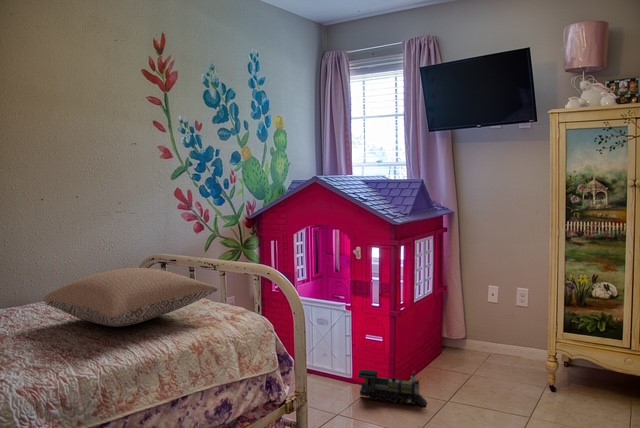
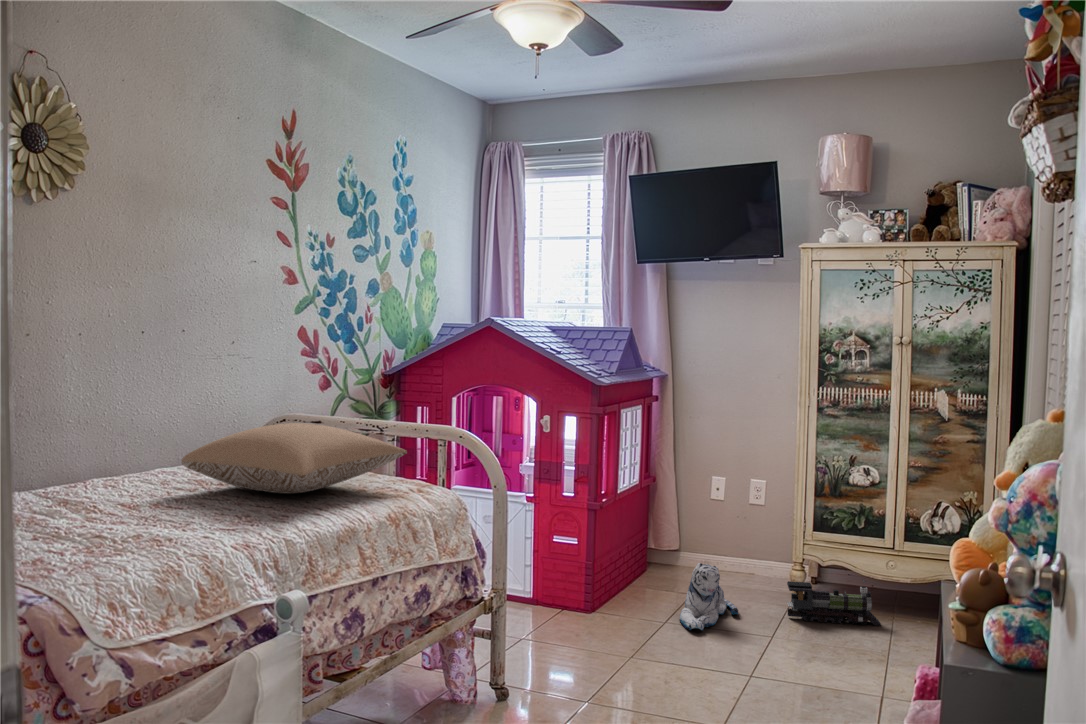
plush toy: none [458,355,505,408] -> present [680,563,738,630]
toy train: present [358,370,426,406] -> present [787,580,881,626]

